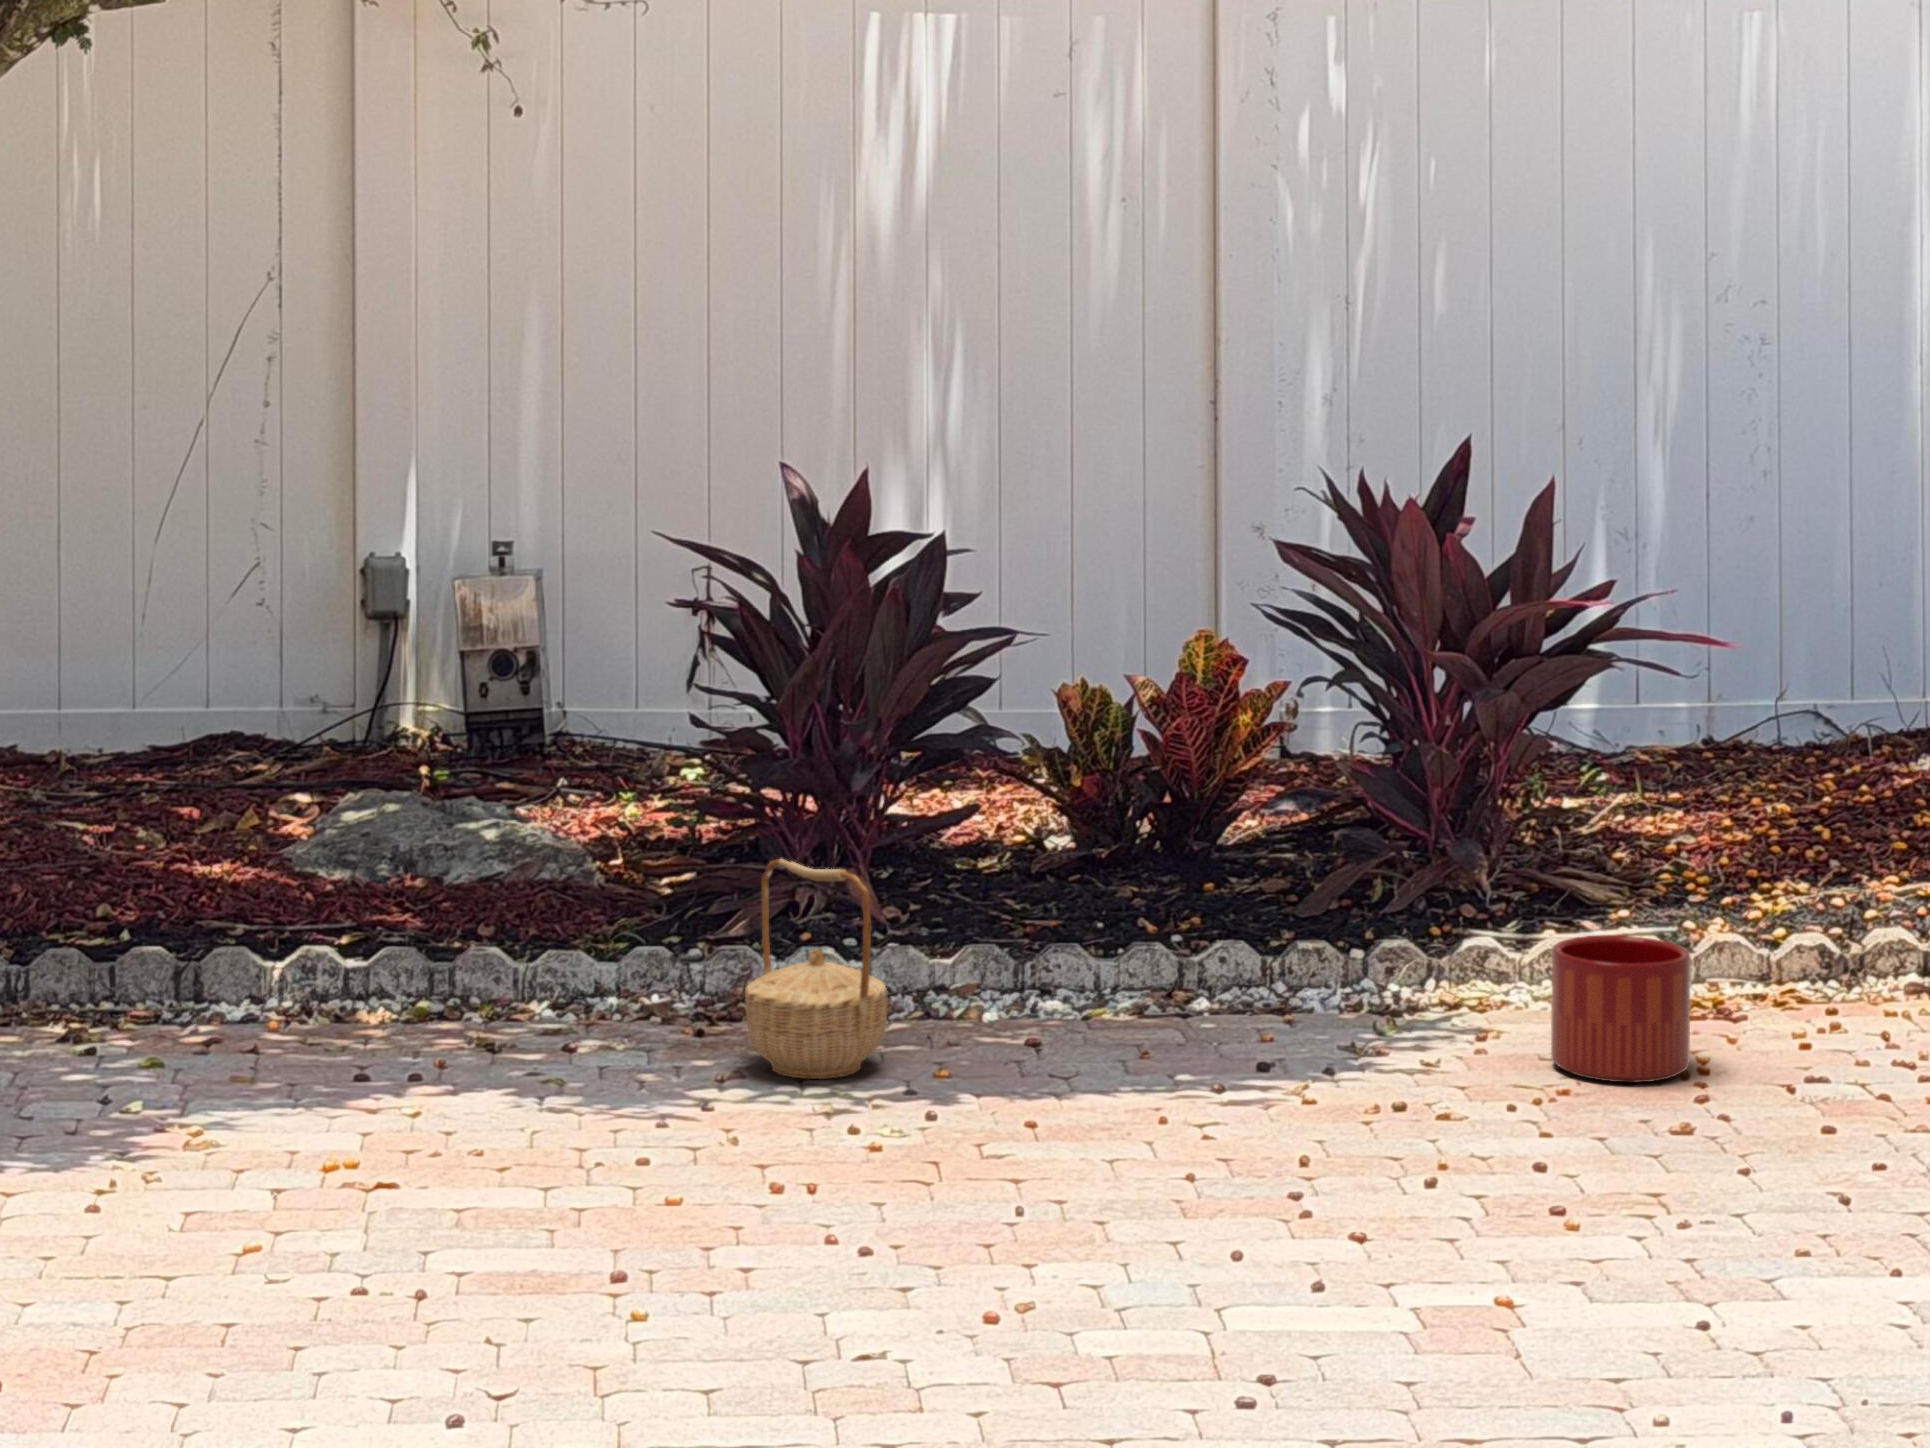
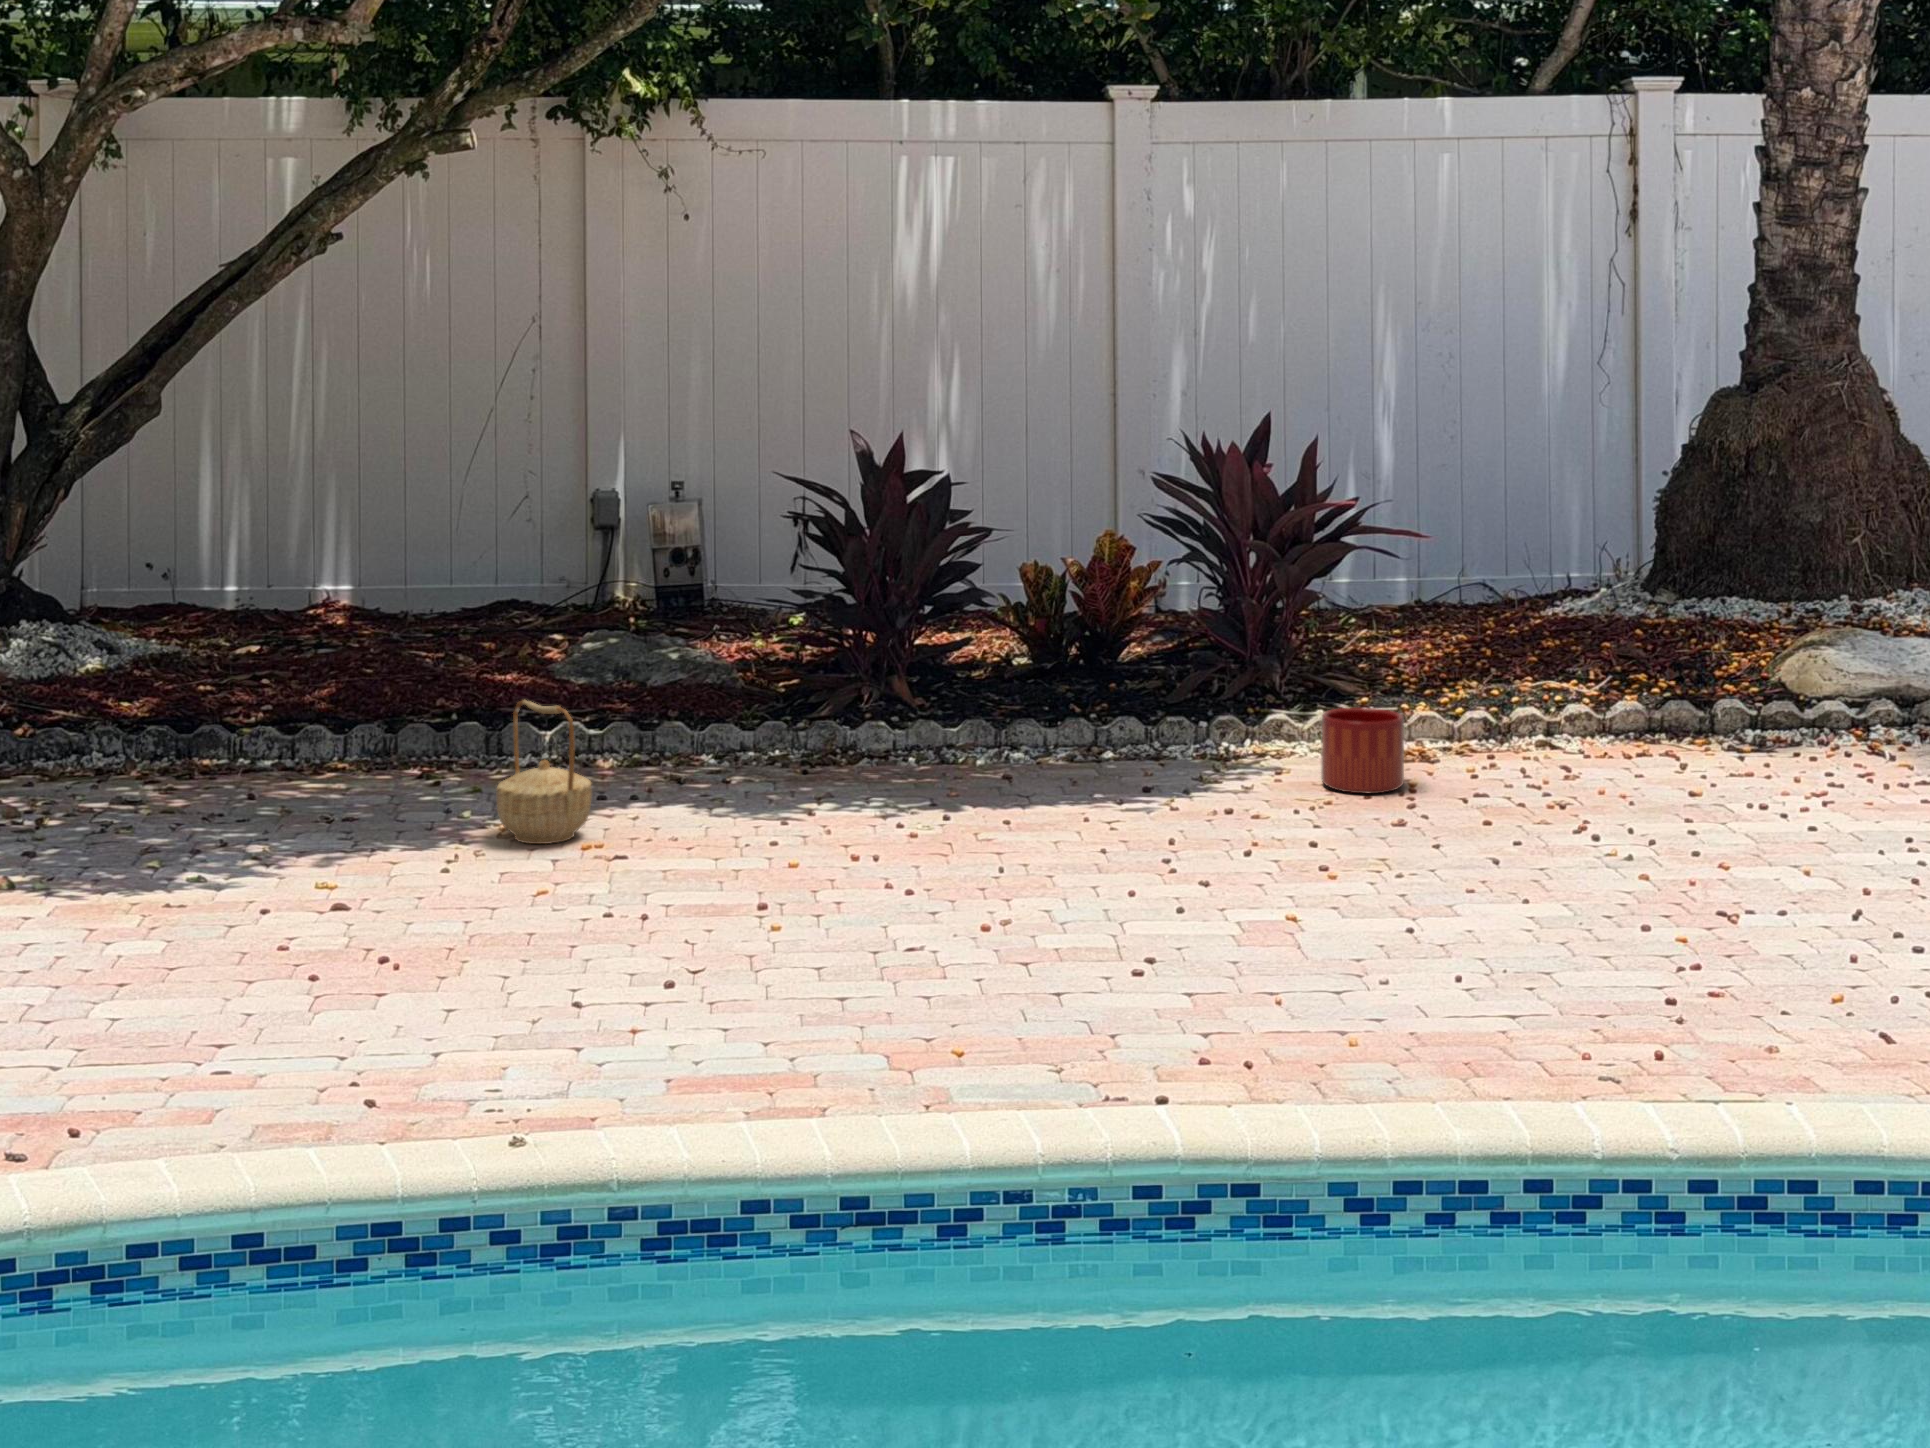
basket: present [745,859,887,1079] -> present [496,700,592,844]

